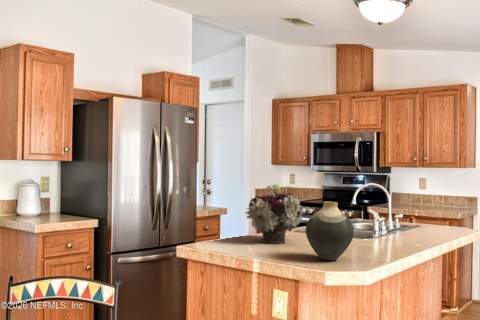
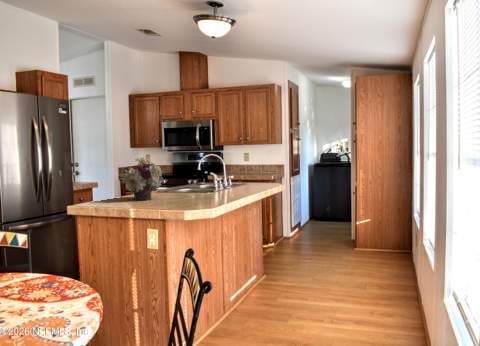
vase: present [306,202,354,260] -> none [168,166,201,206]

